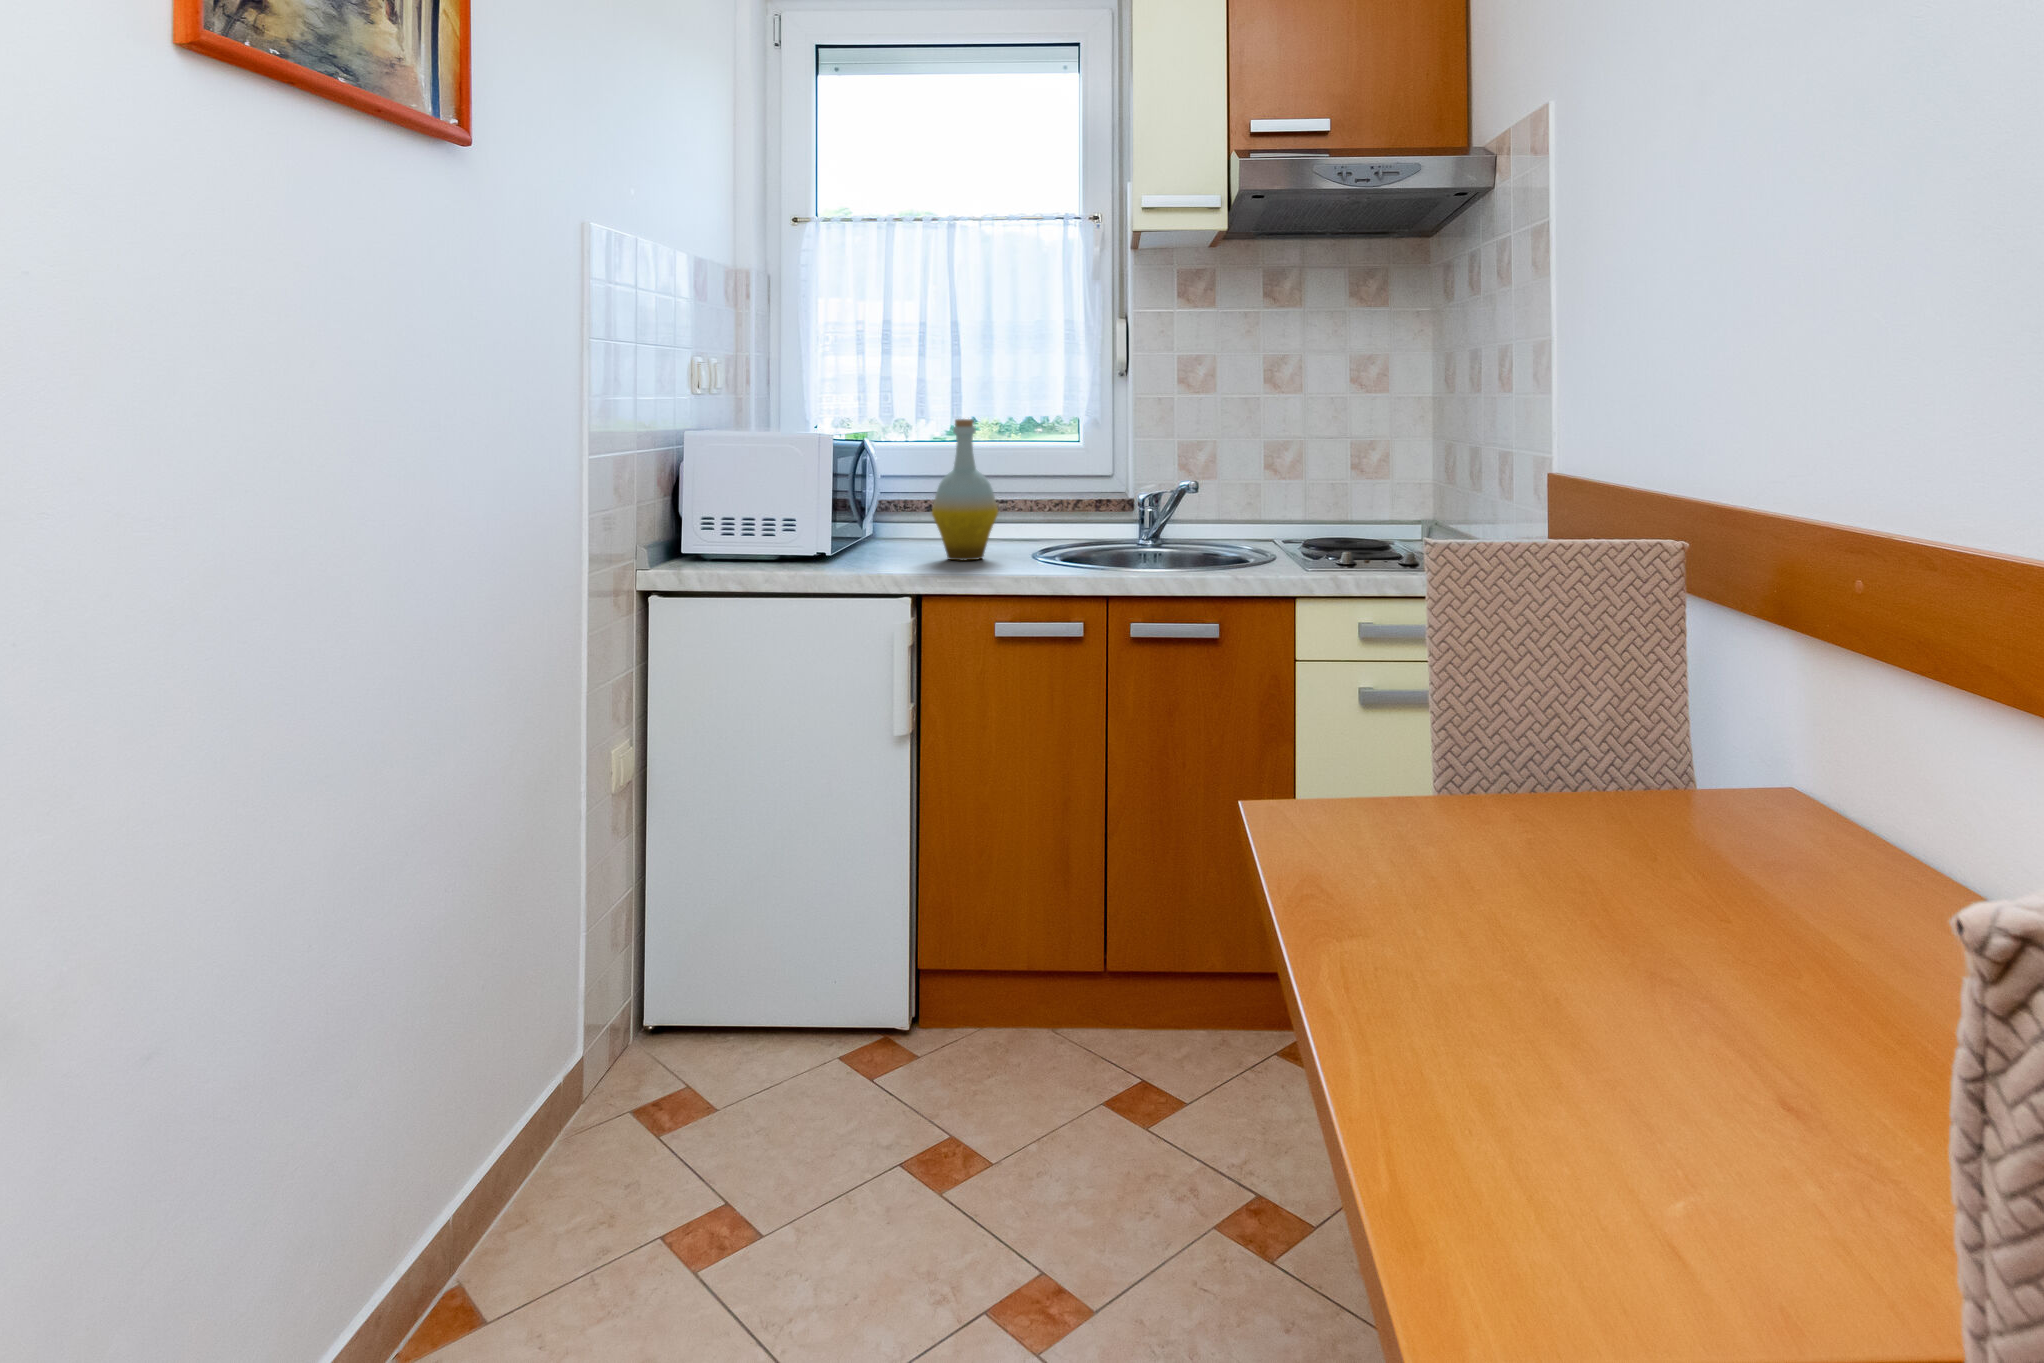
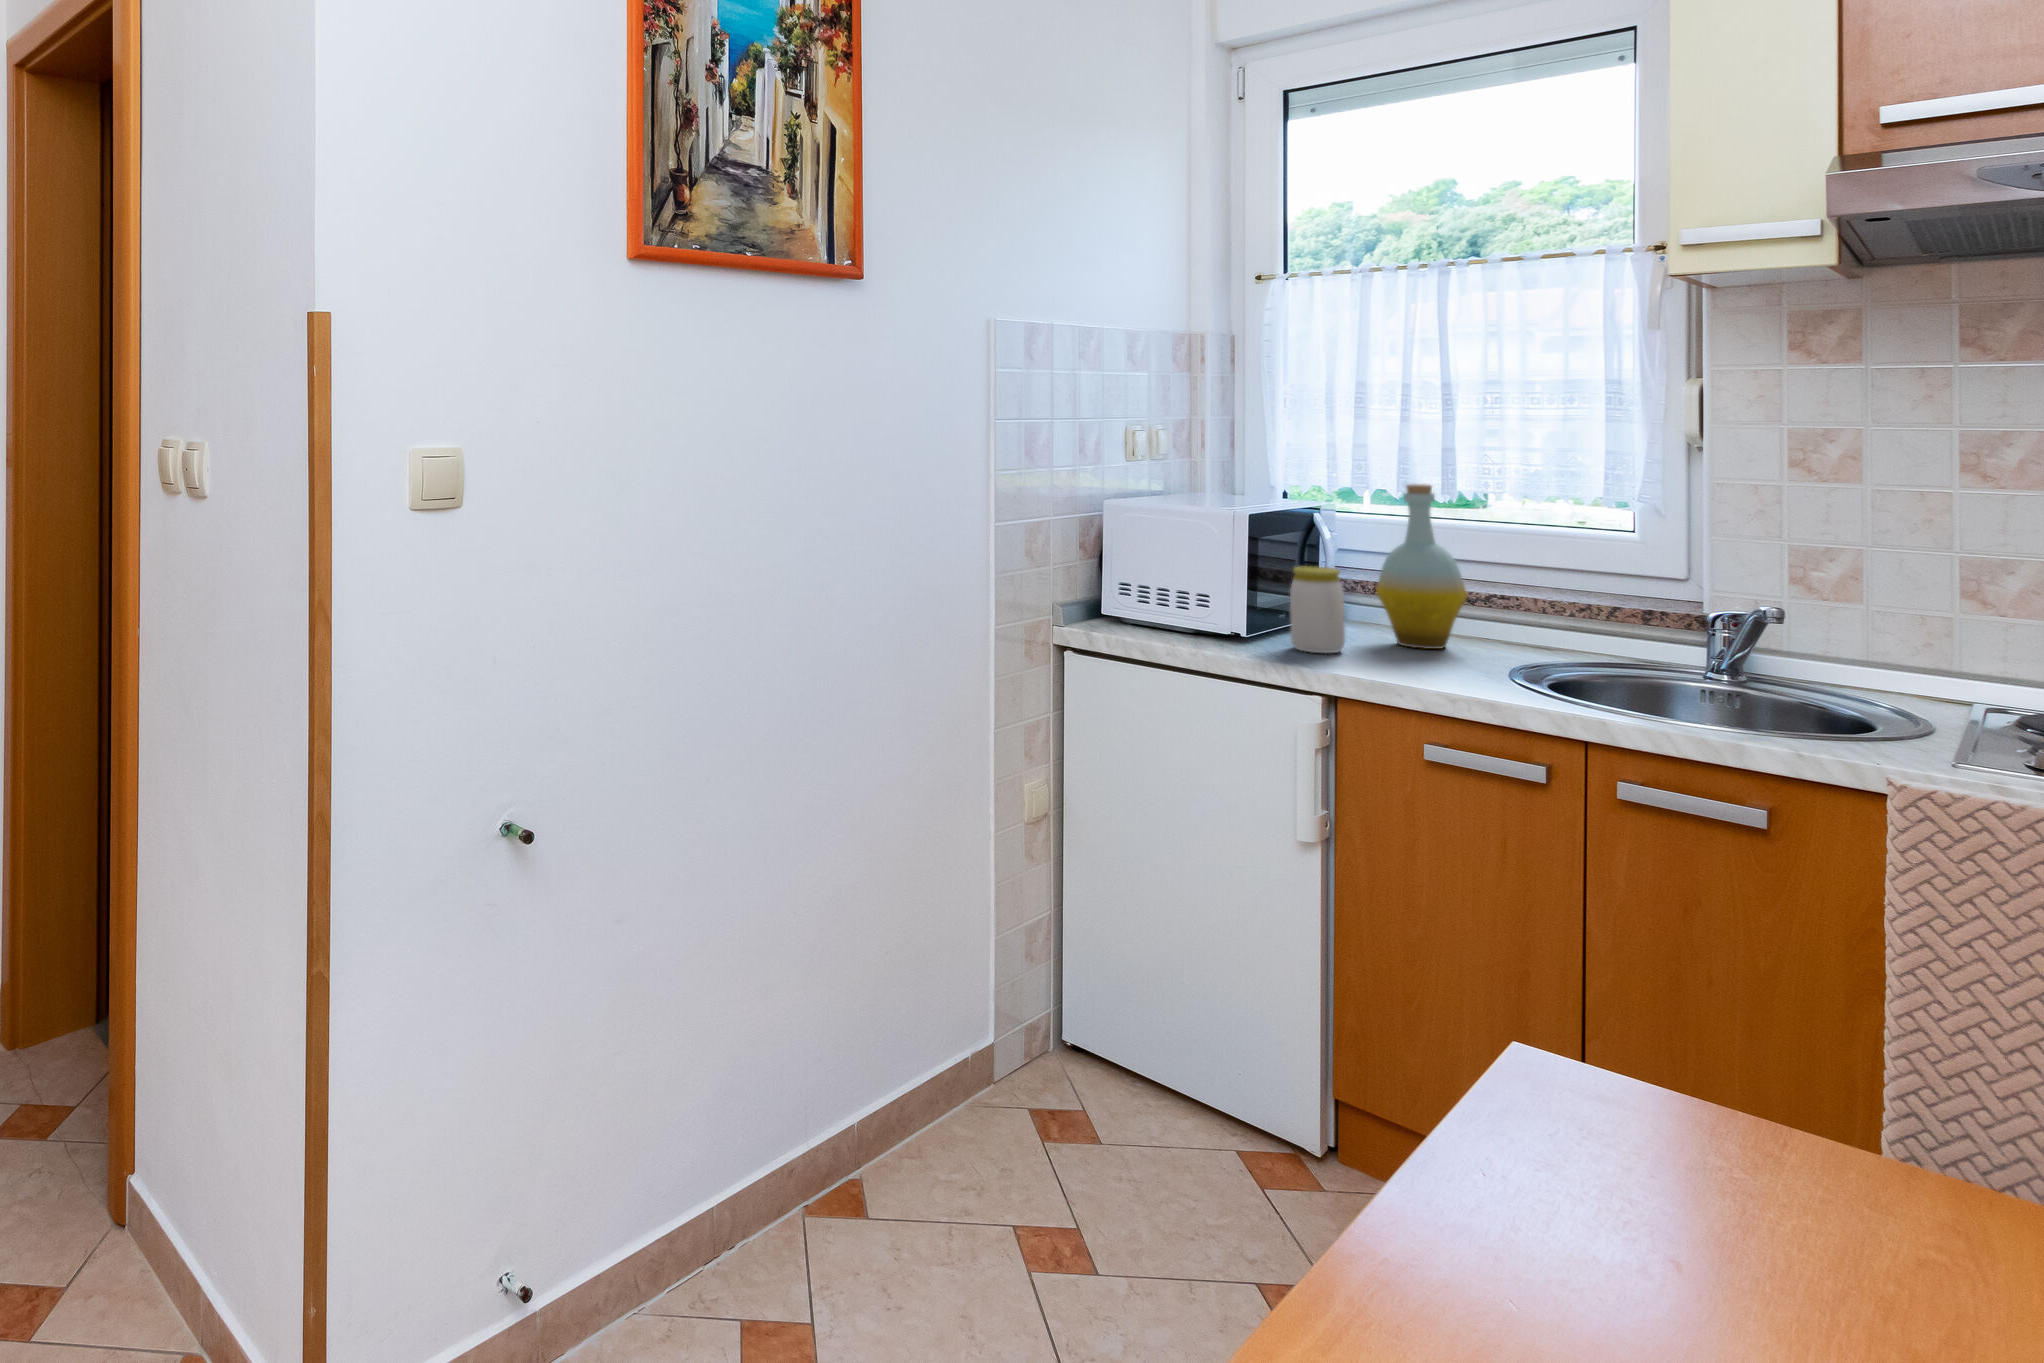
jar: none [875,494,919,572] -> present [1290,566,1345,653]

